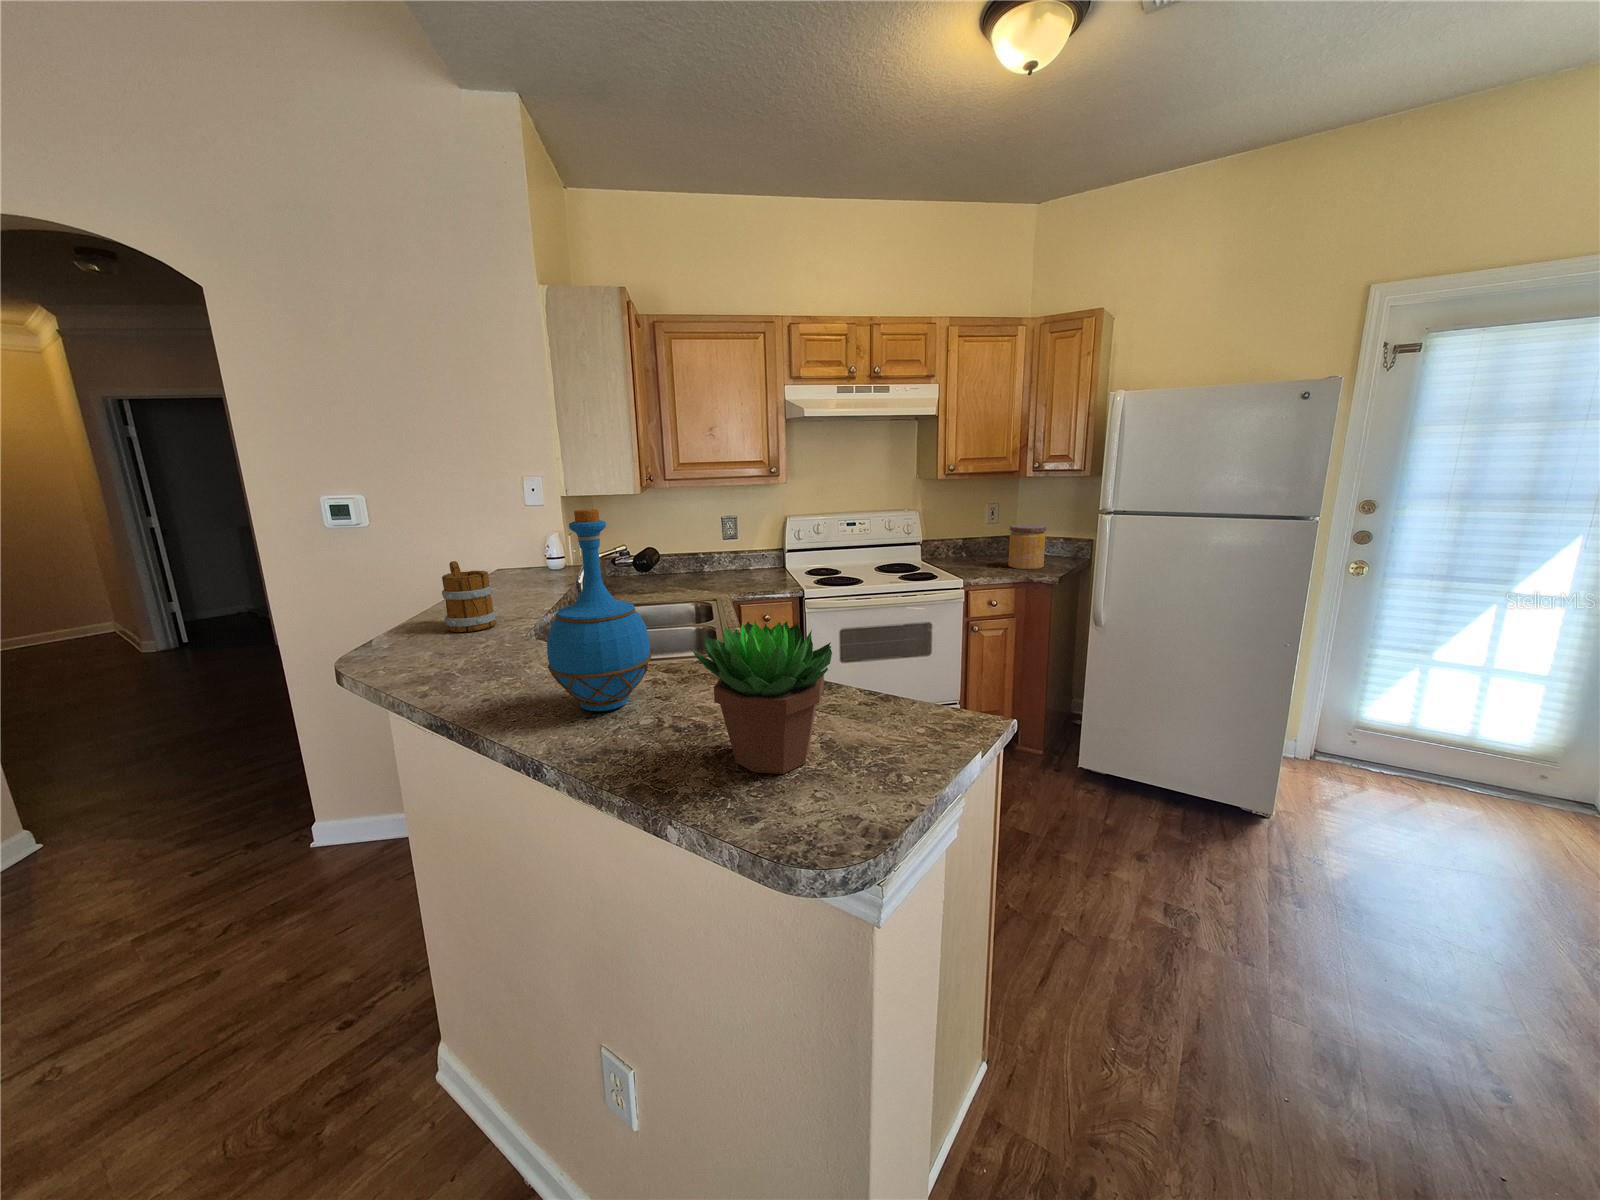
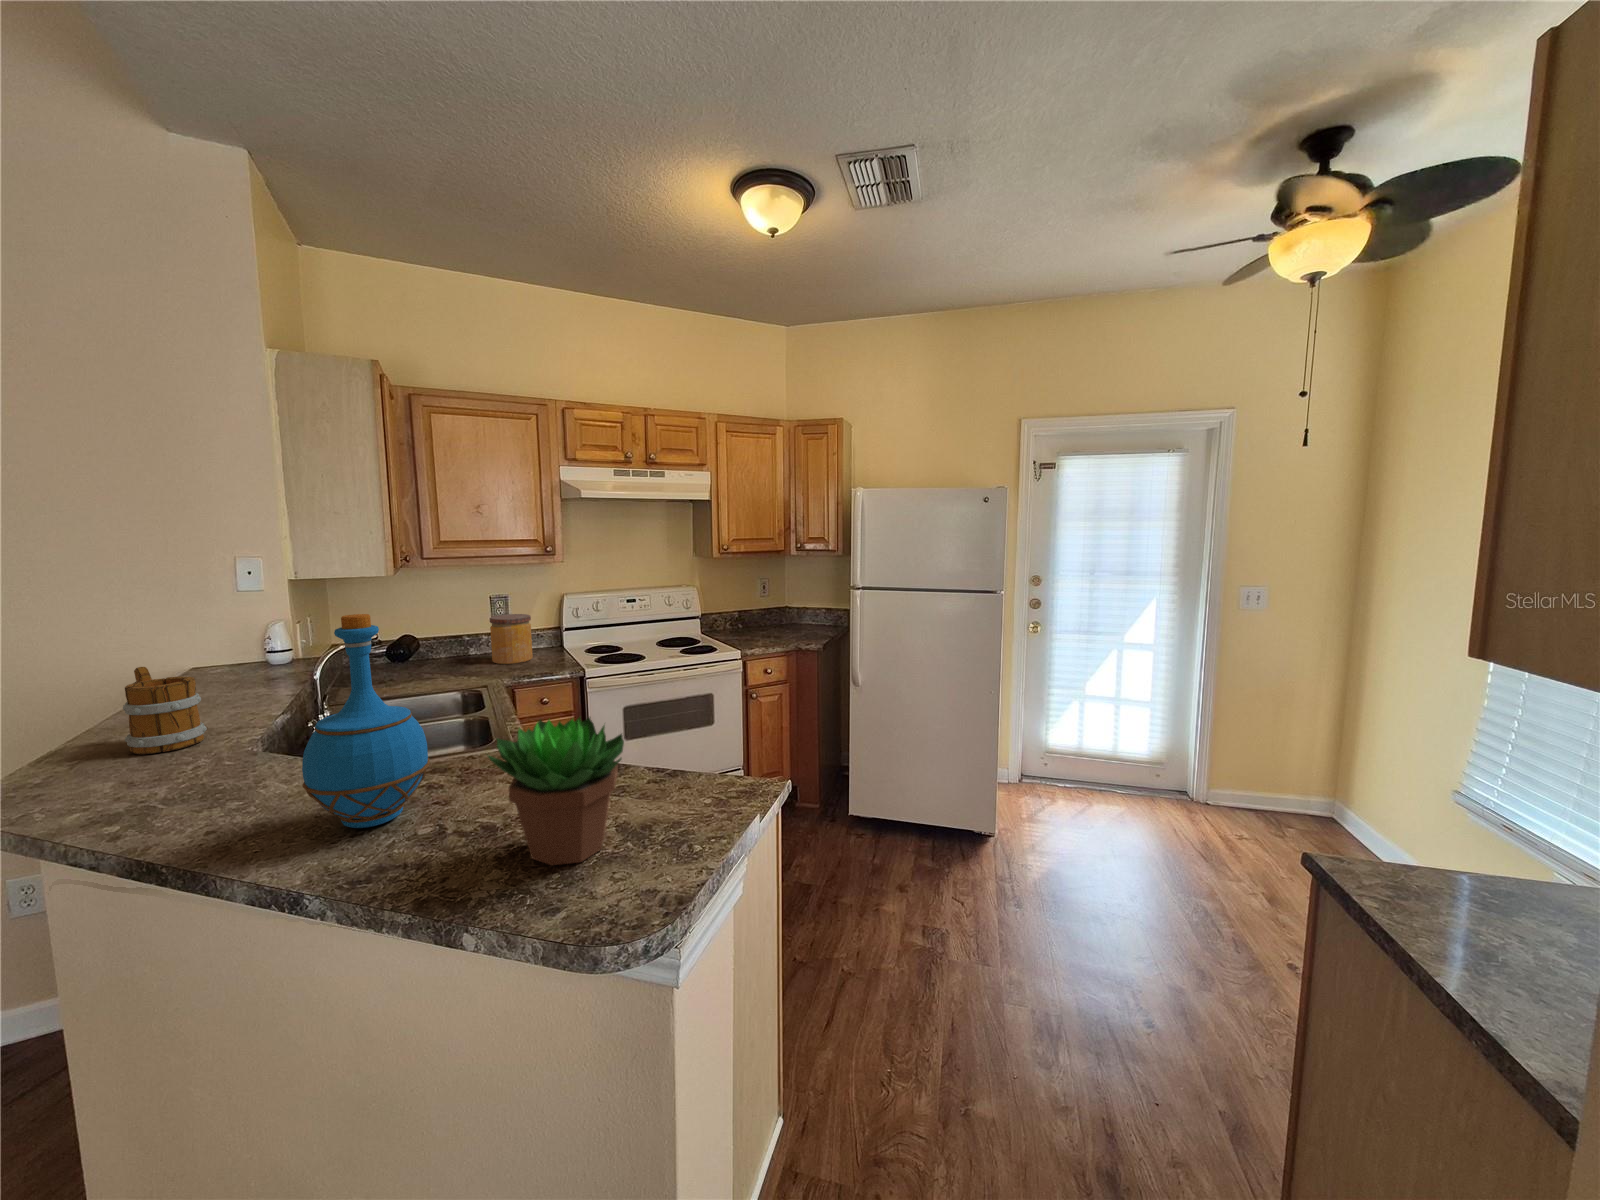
jar: present [1008,524,1046,569] -> present [490,614,533,664]

